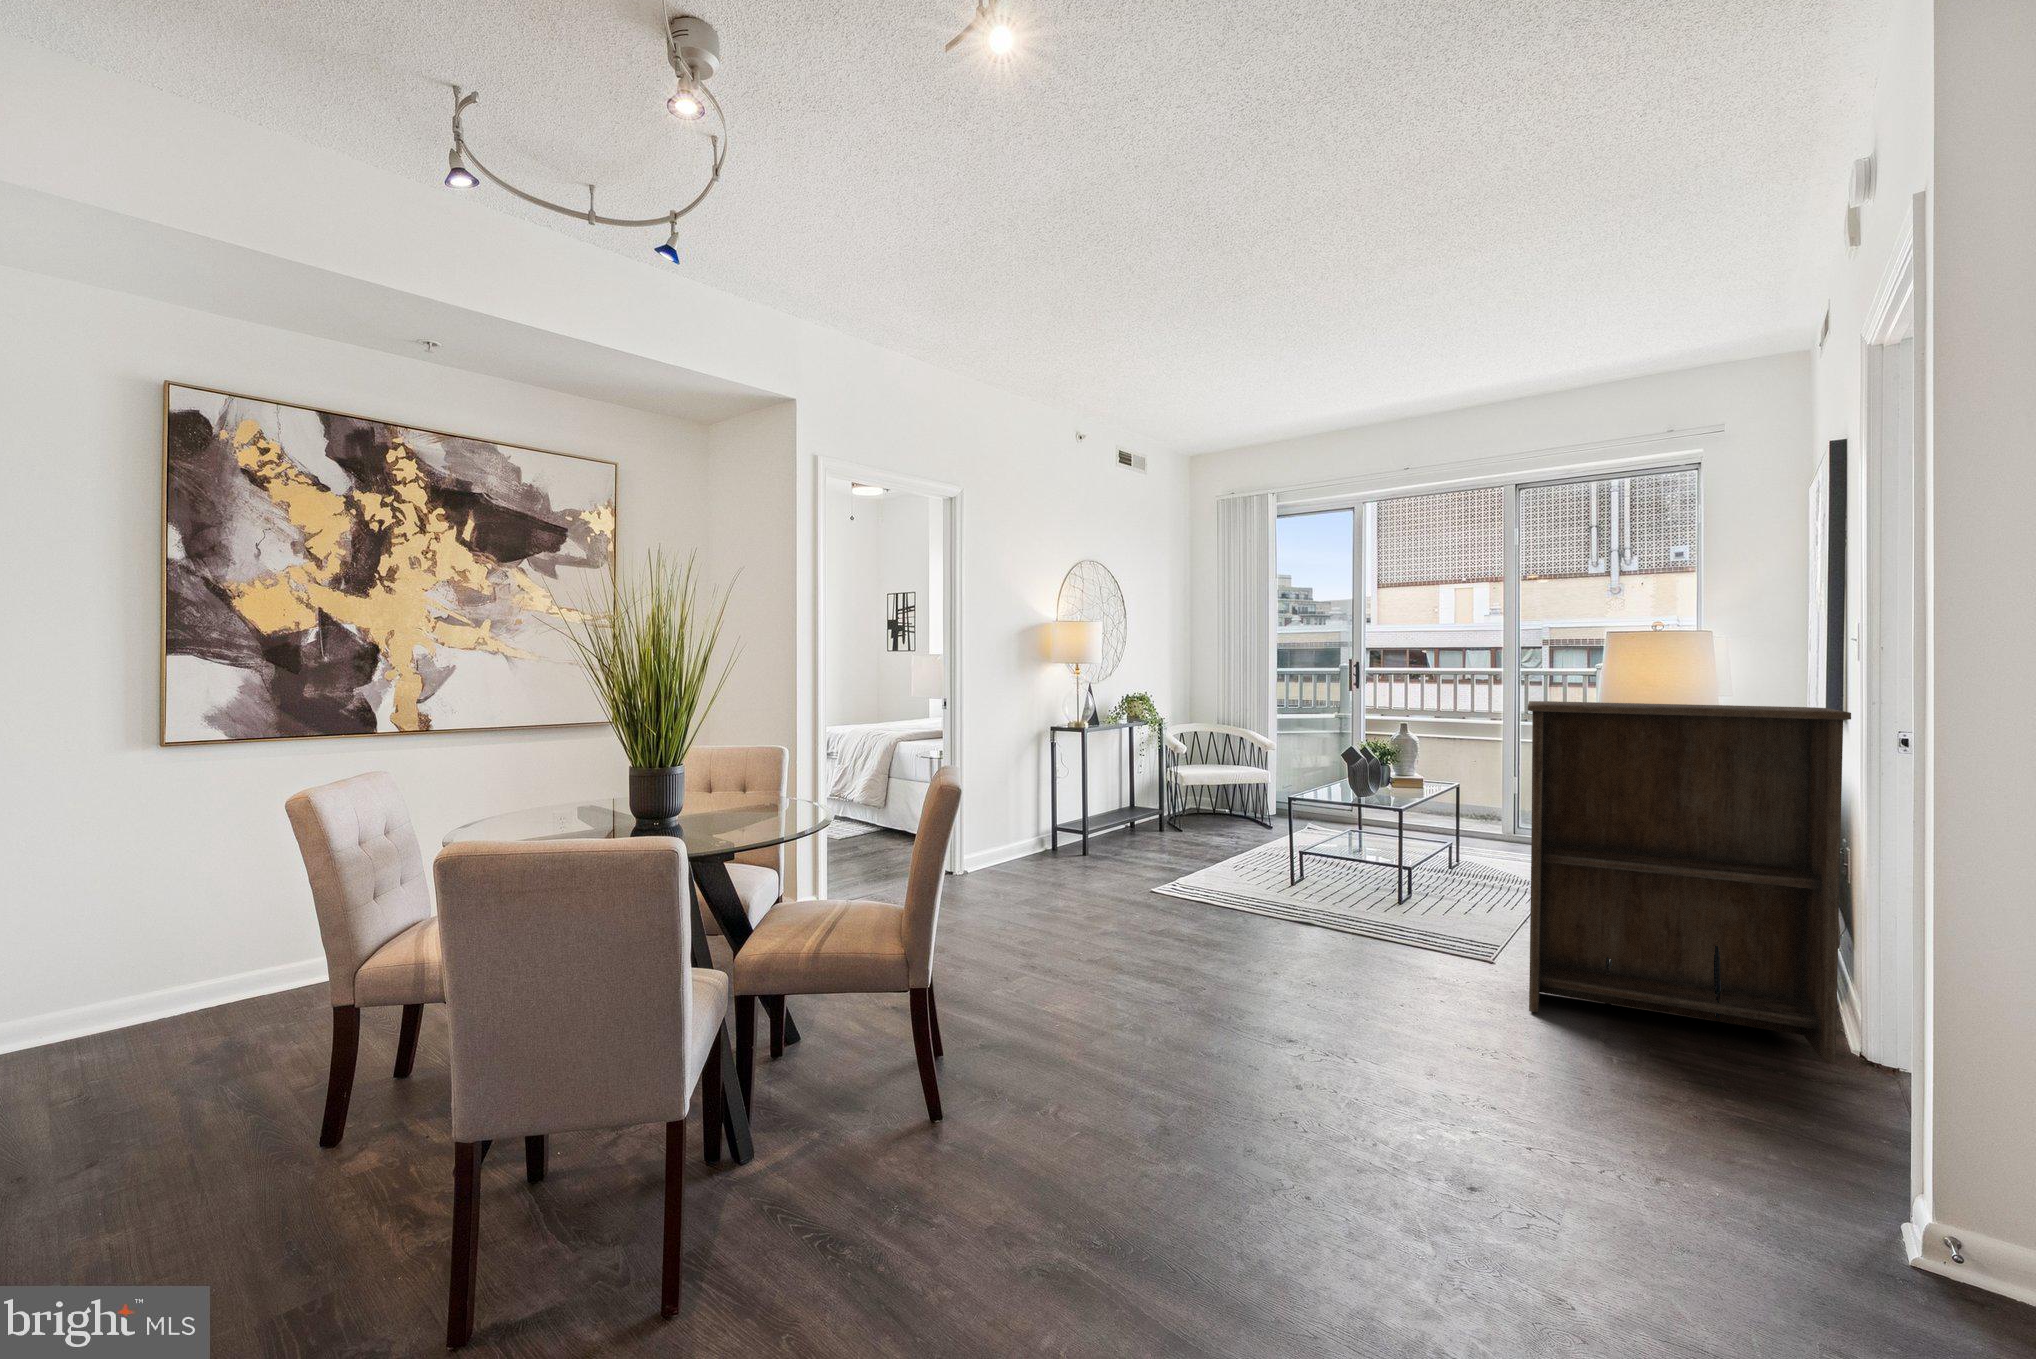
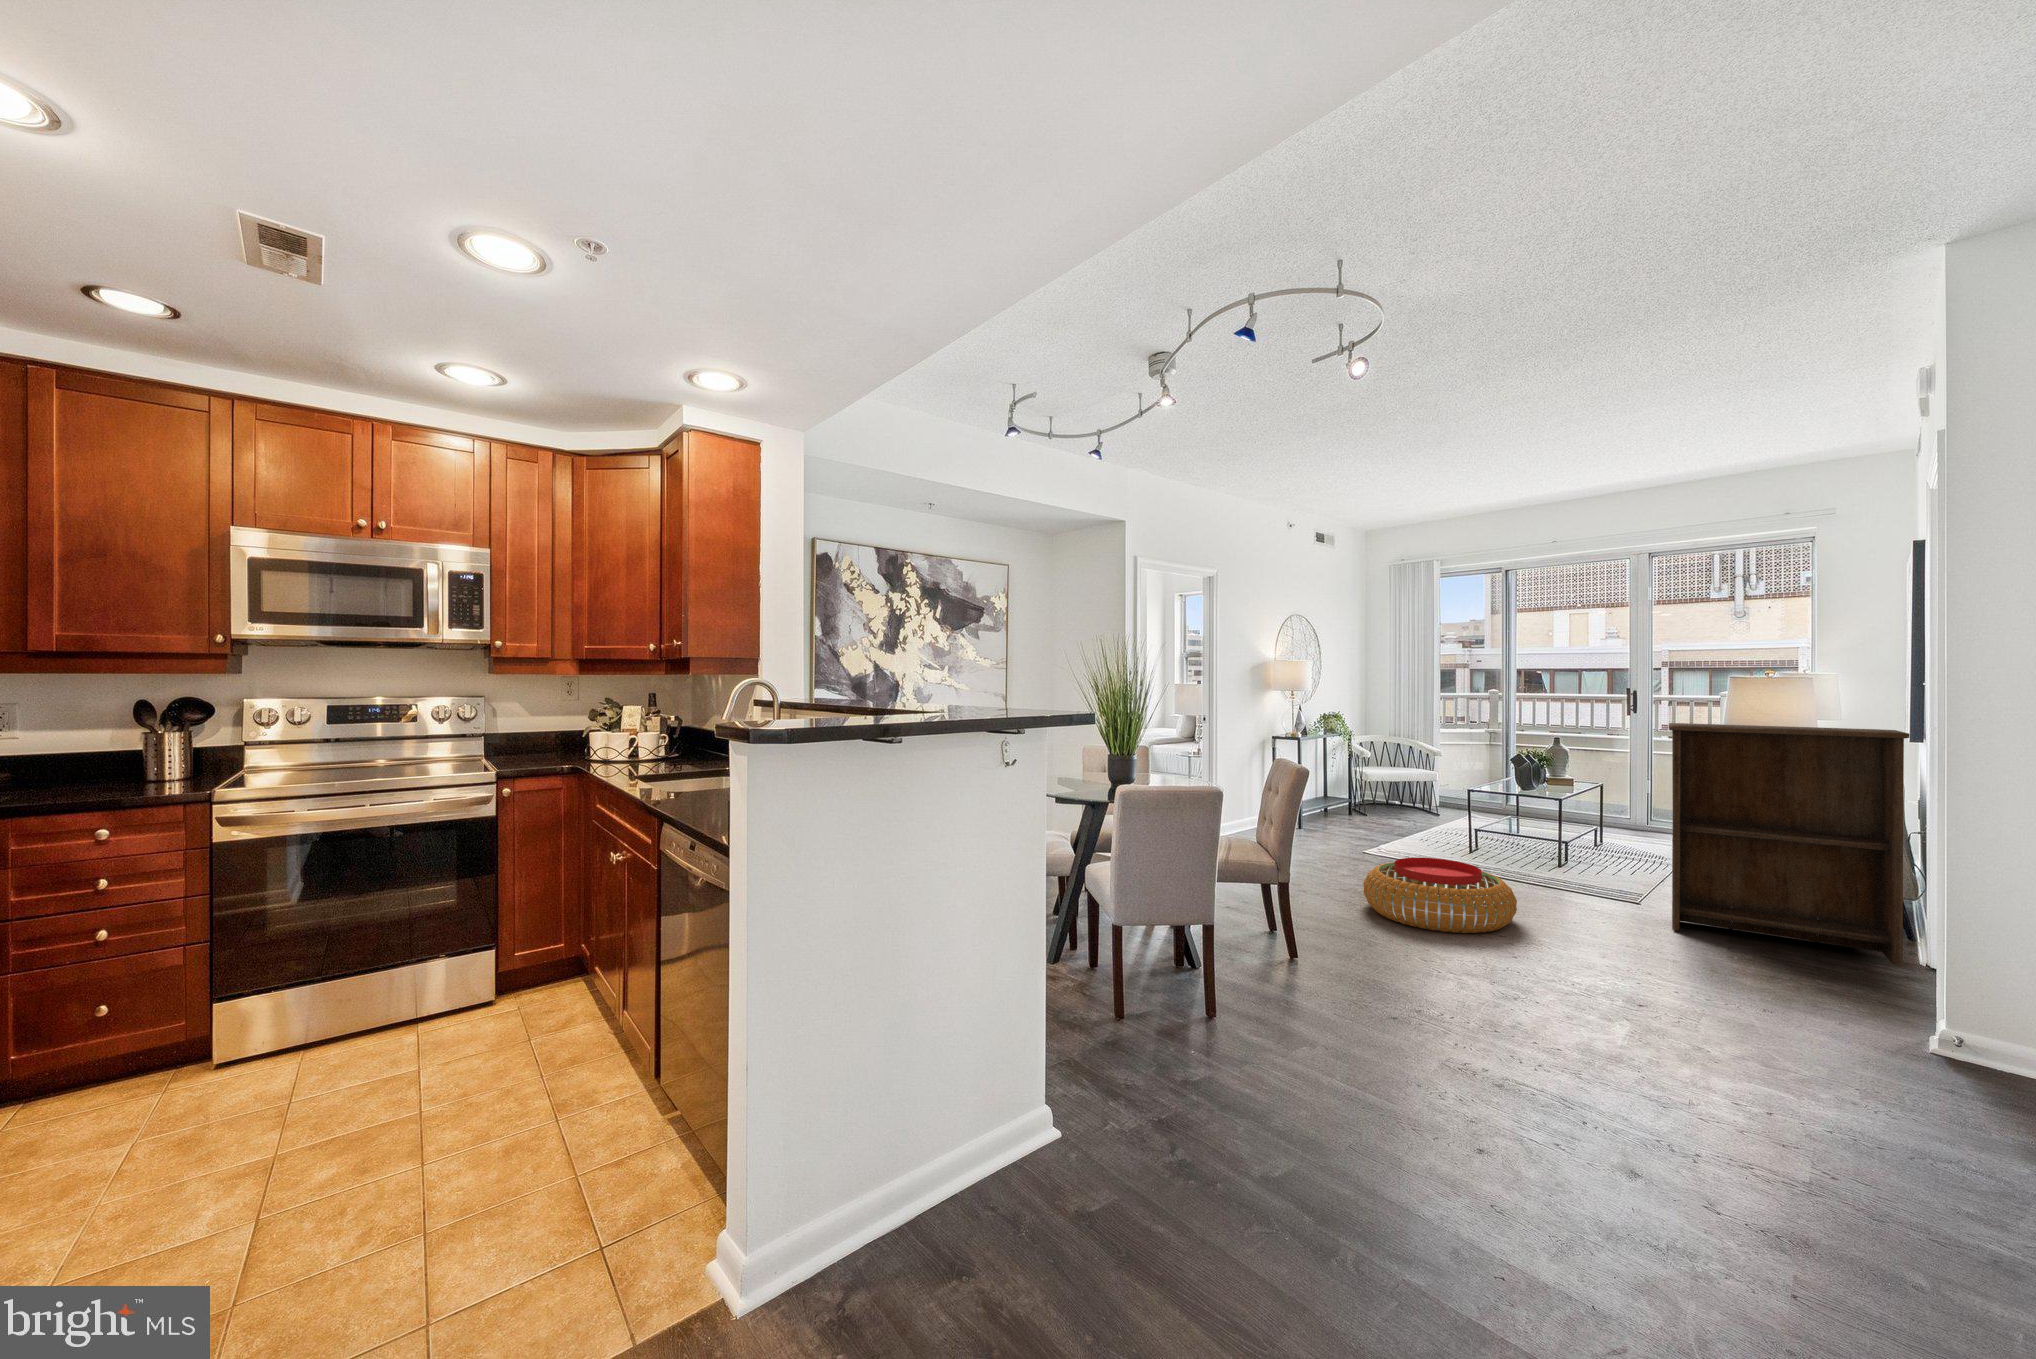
pouf: none [1099,911,1314,1038] -> present [1363,858,1517,933]

